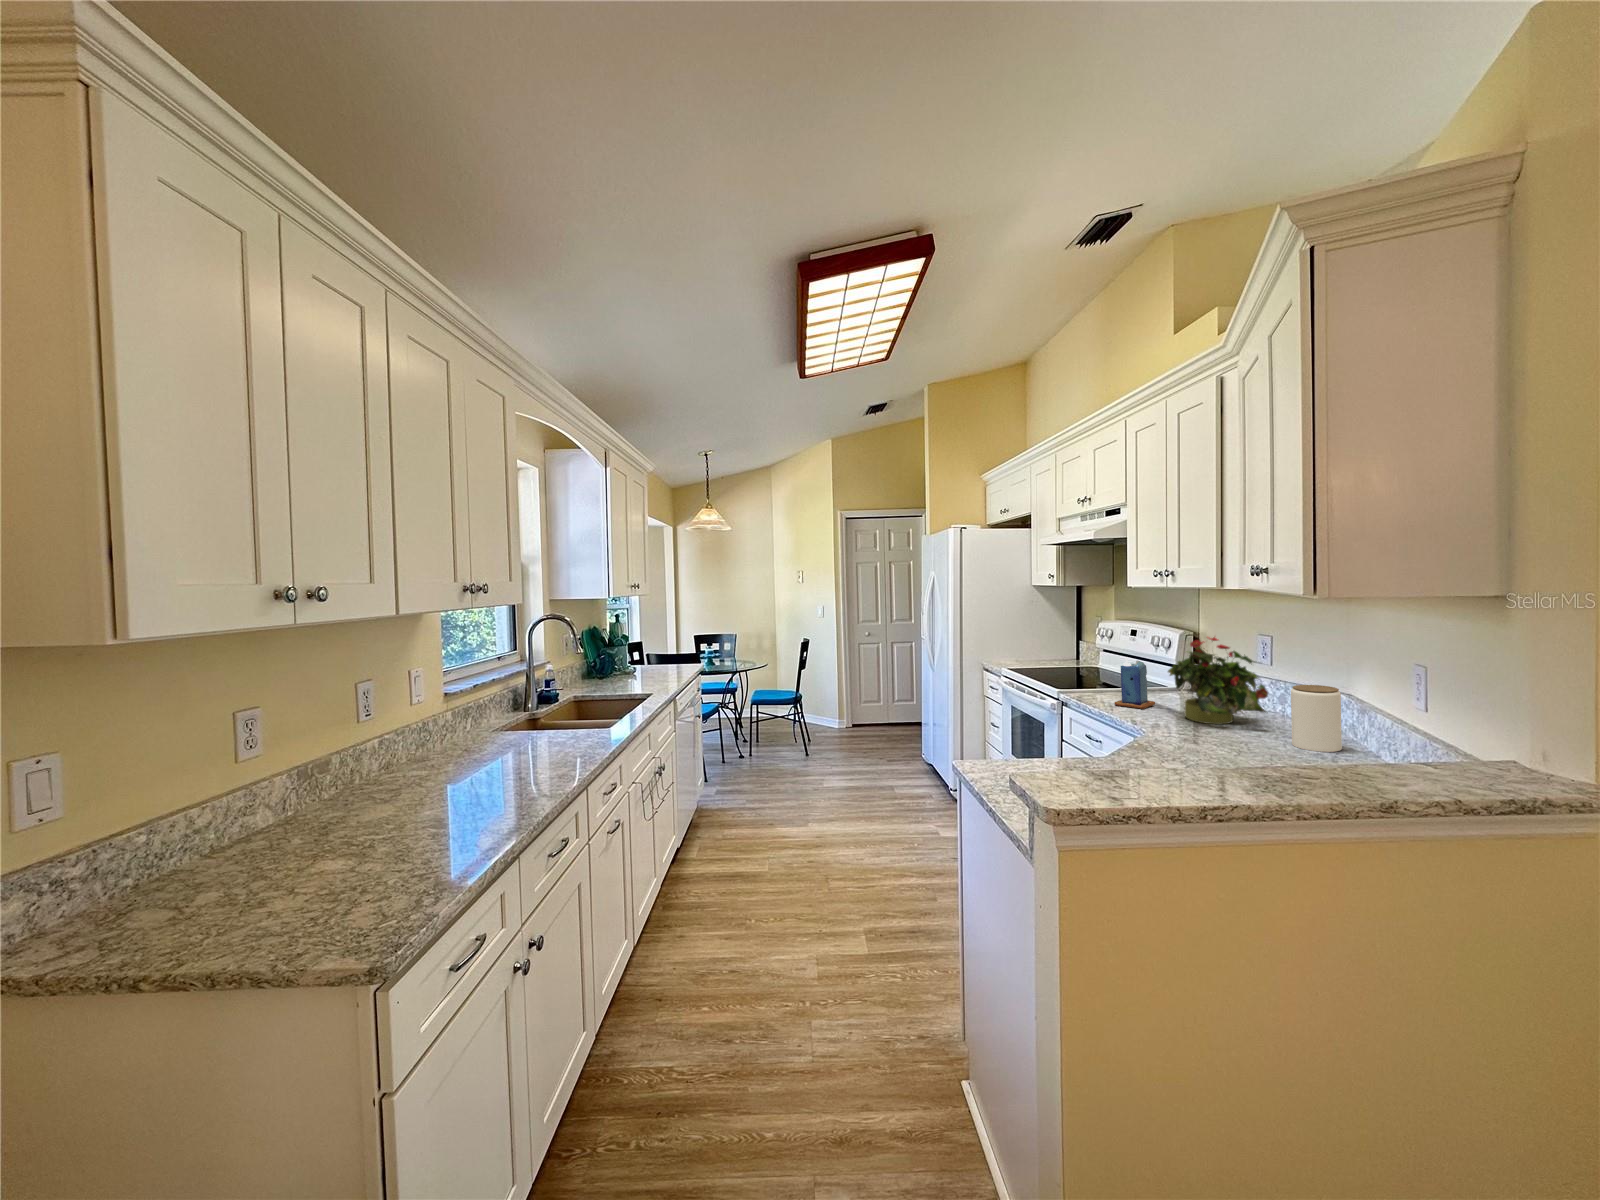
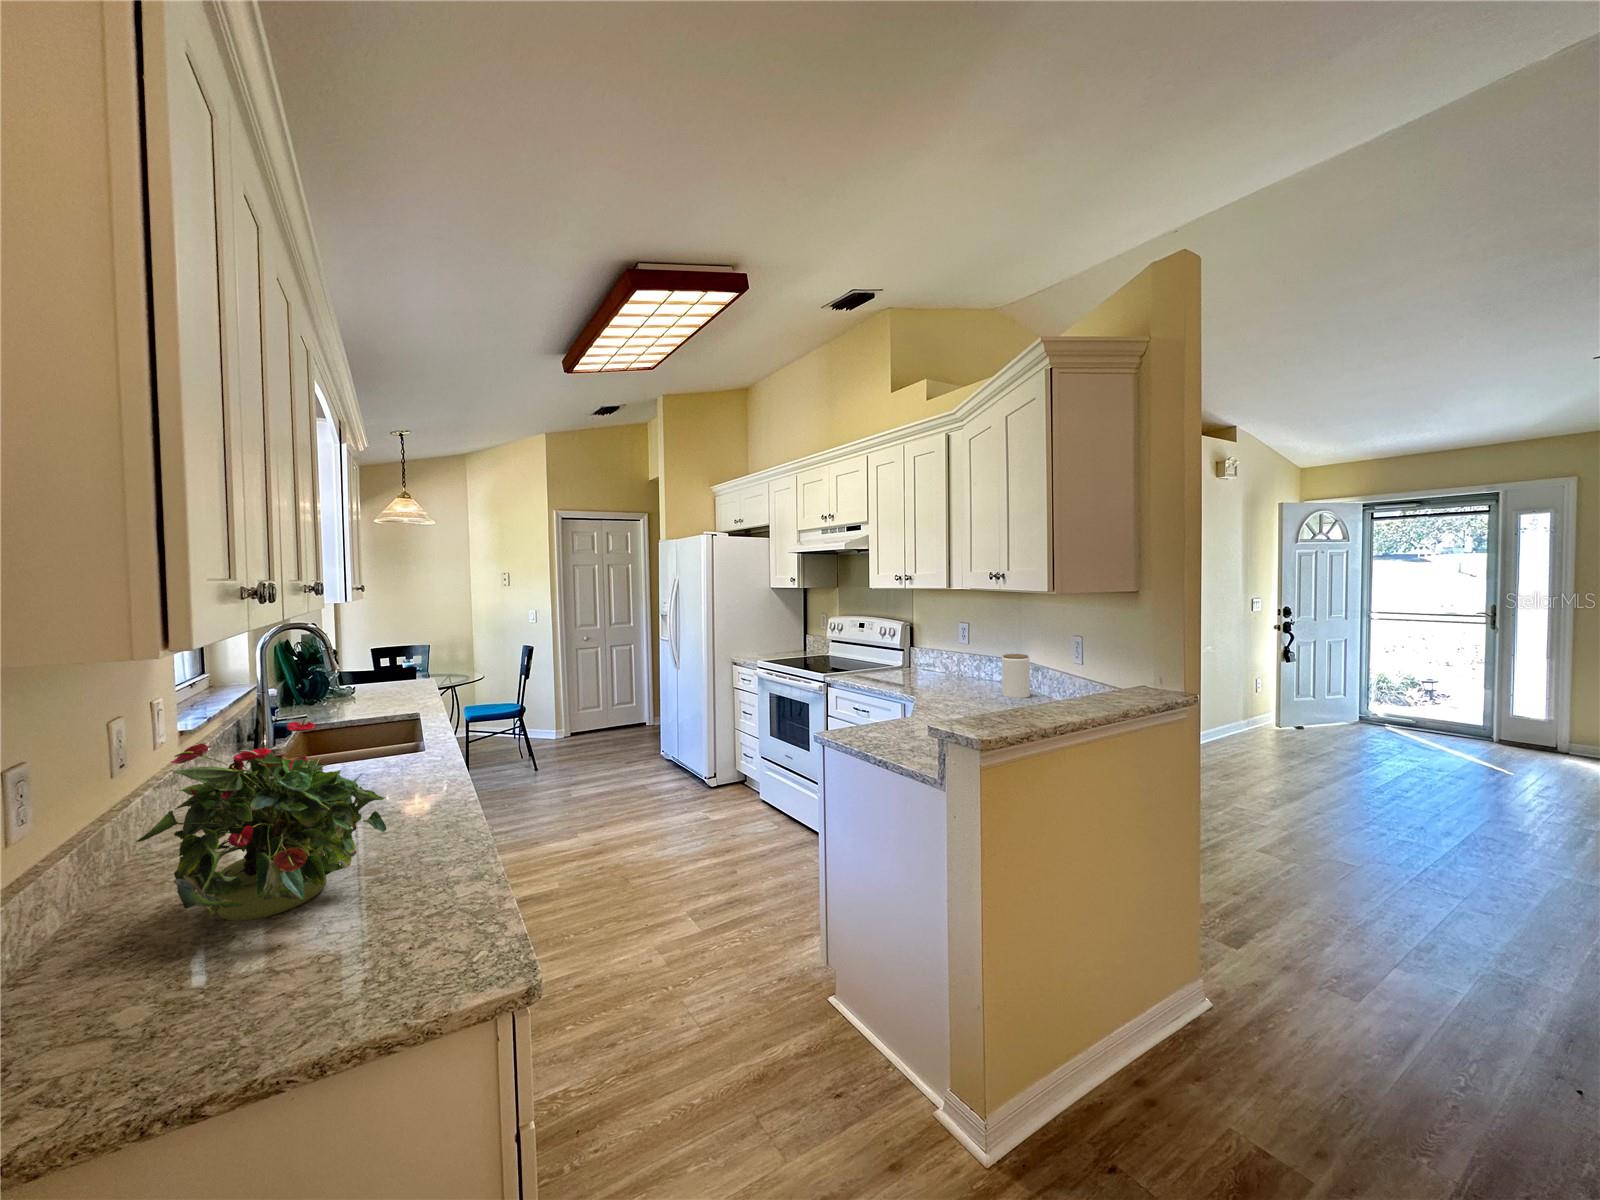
potted plant: present [1168,637,1268,724] -> present [136,718,386,921]
candle: present [1115,658,1155,709] -> none [873,644,899,683]

